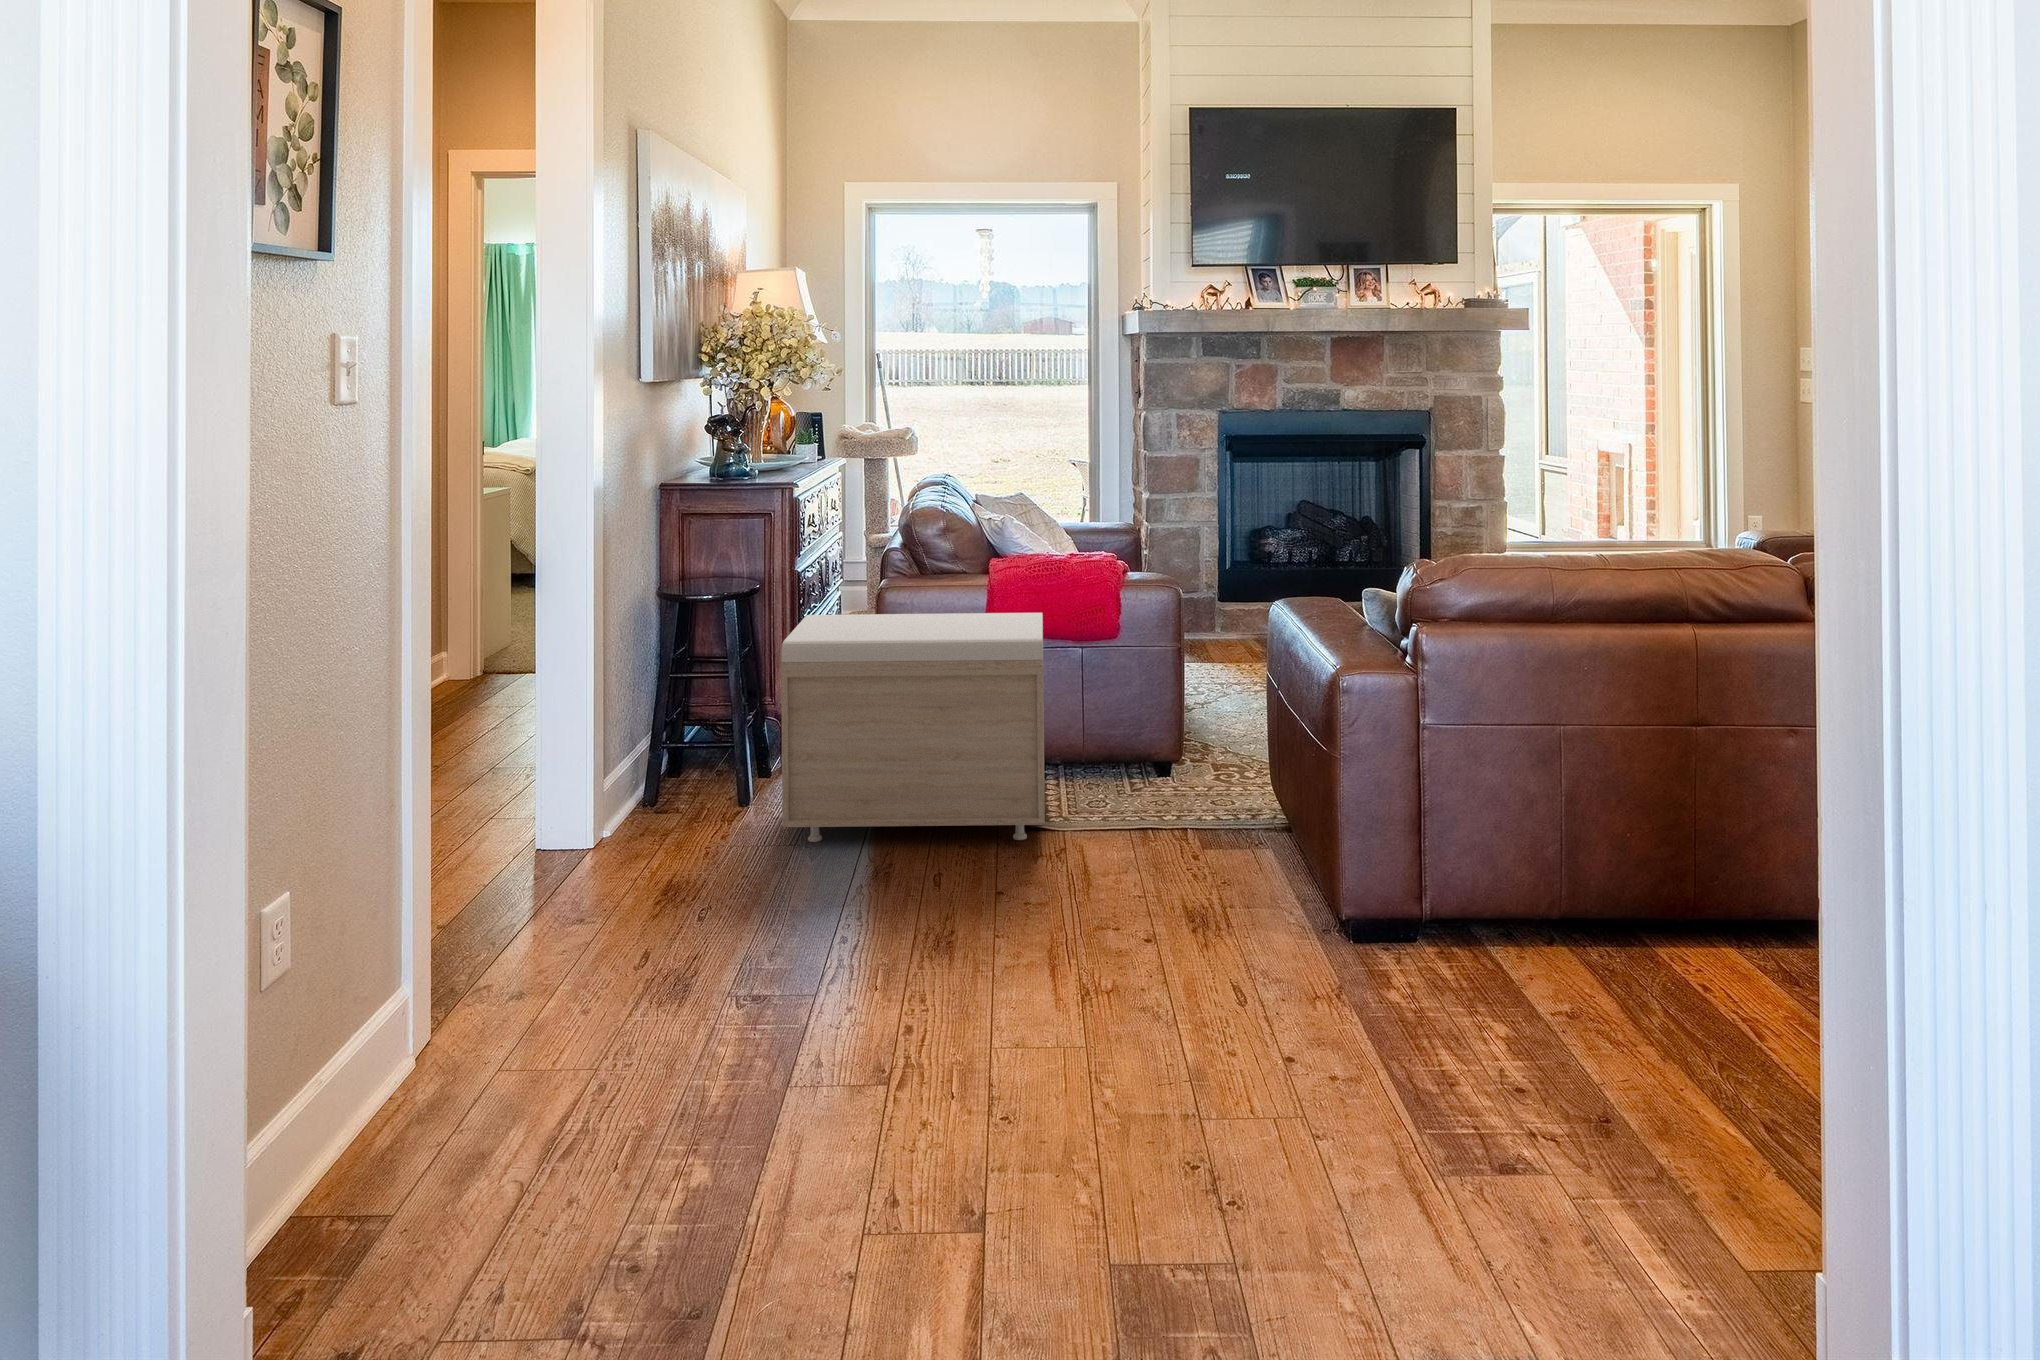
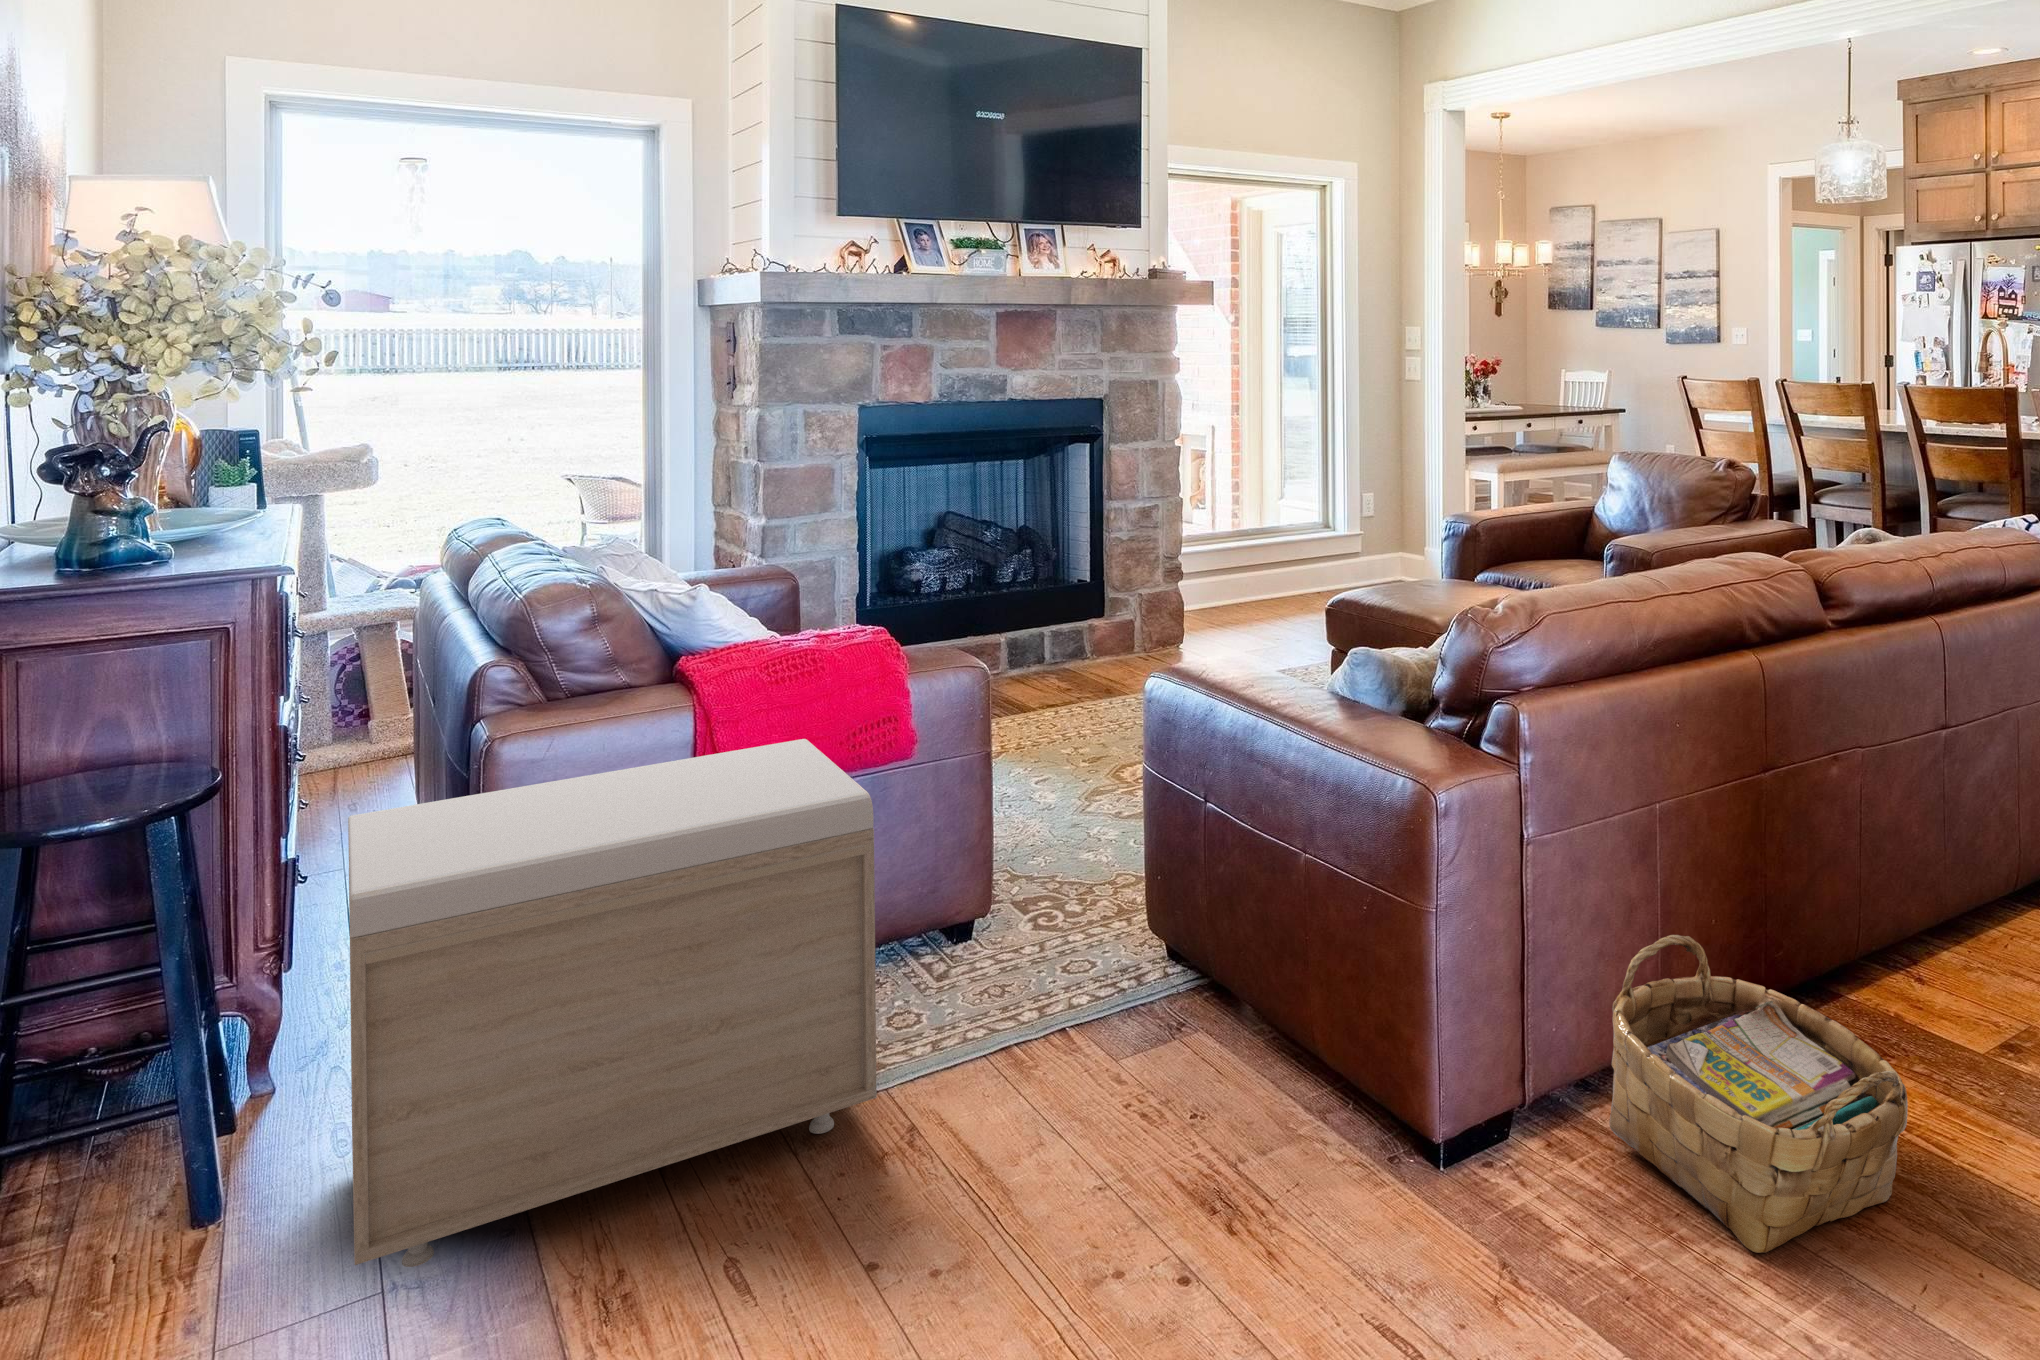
woven basket: none [1477,822,1676,1040] -> present [1610,935,1908,1253]

